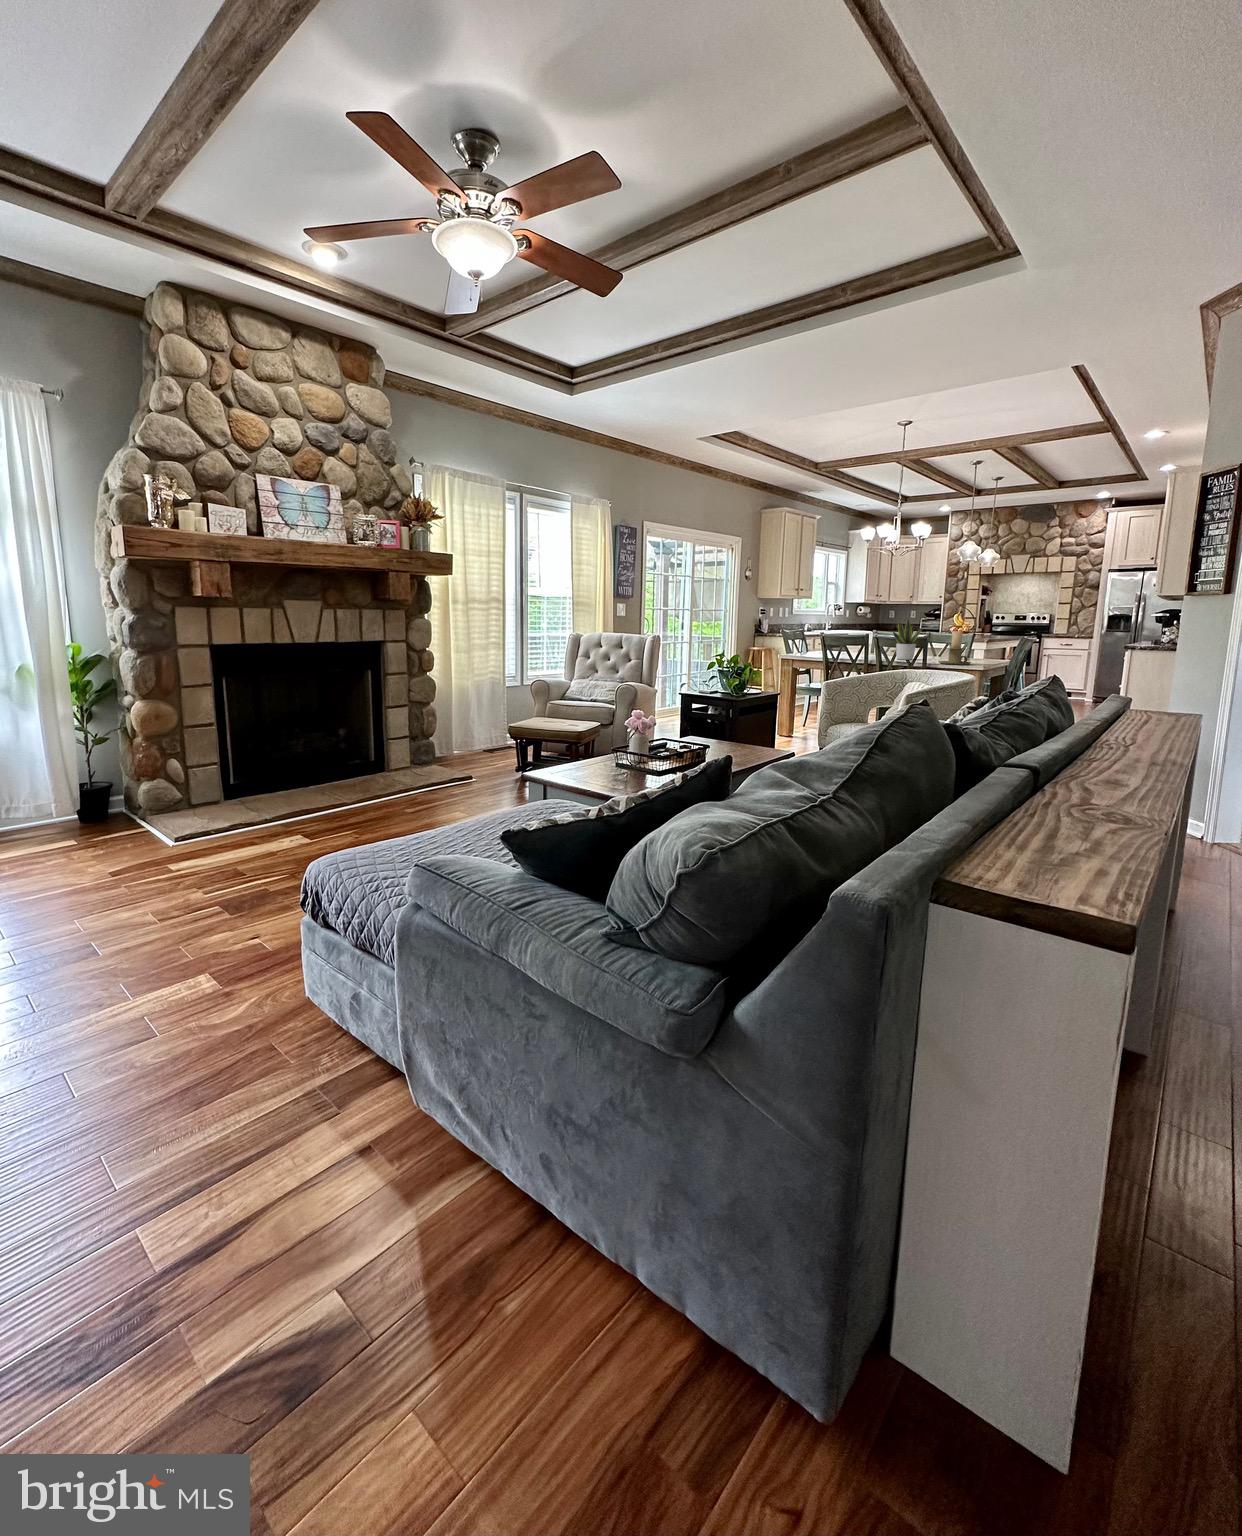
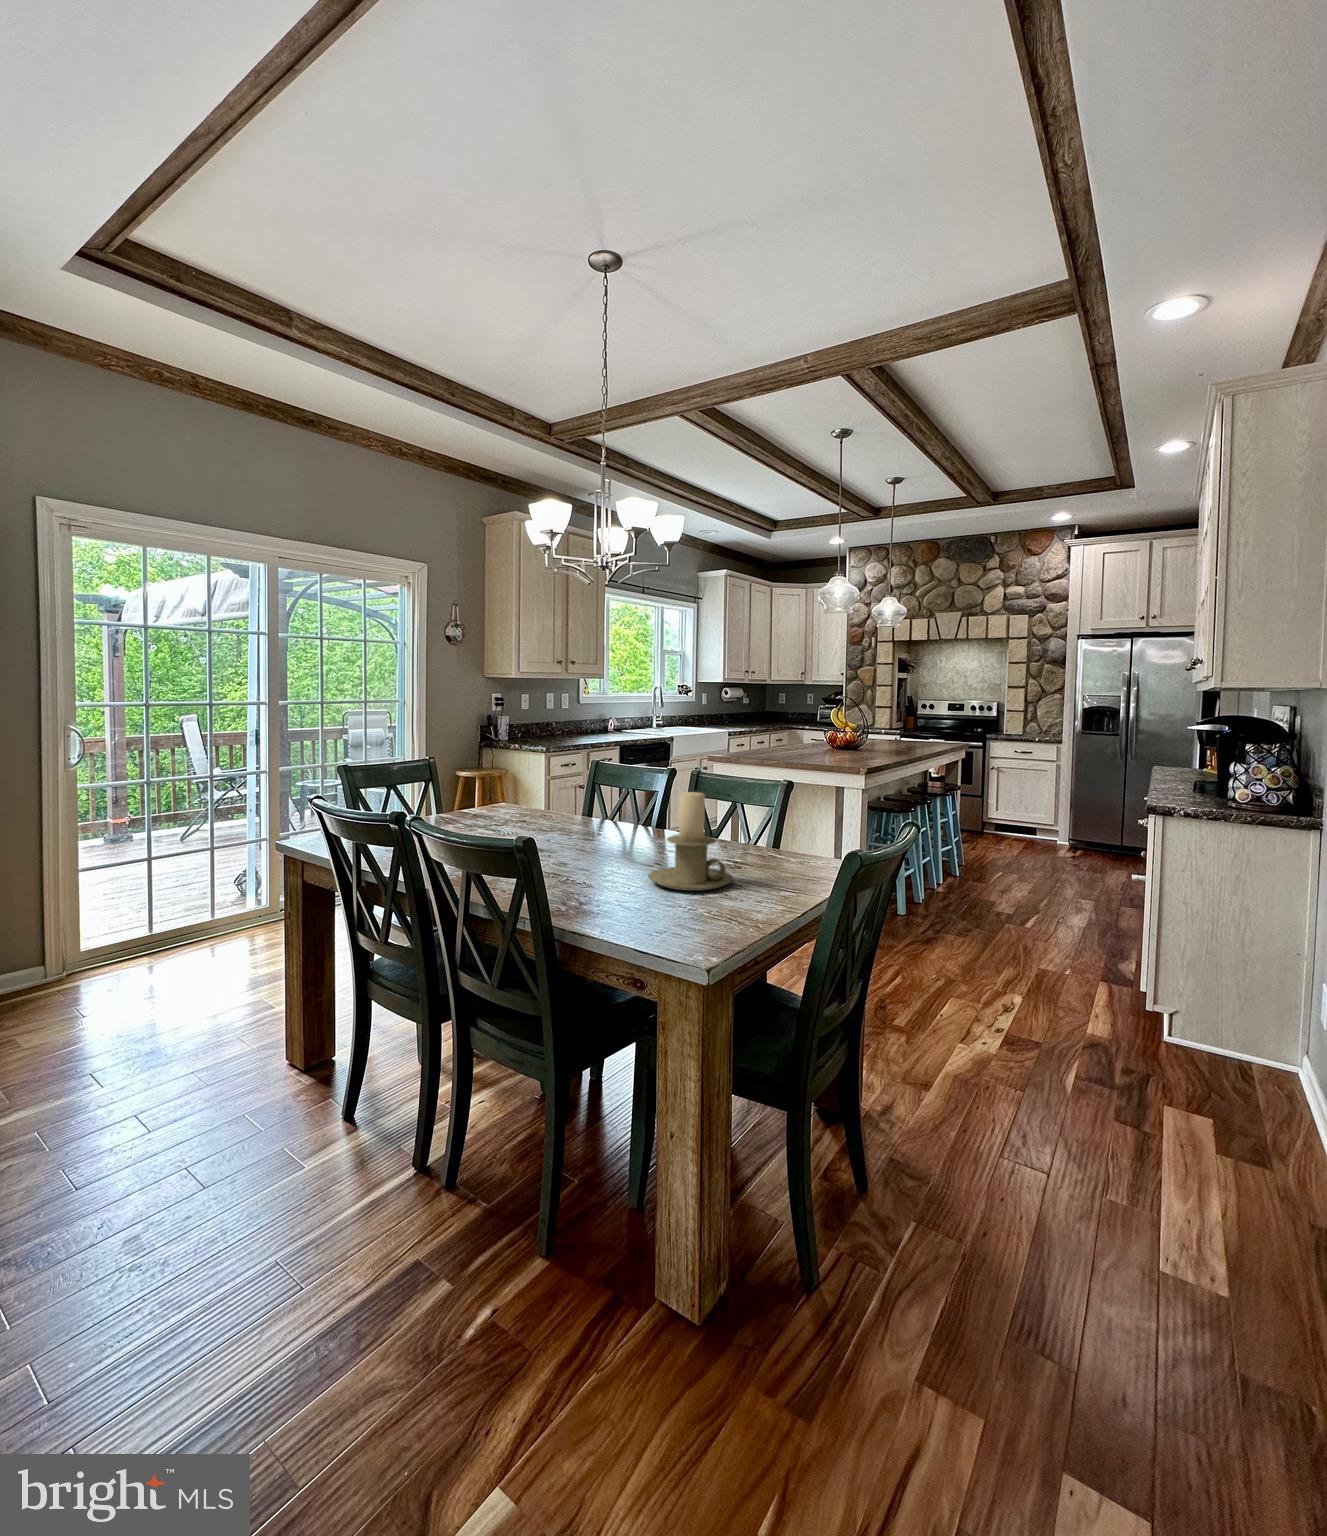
potted plant: present [893,619,922,660] -> none [578,742,657,848]

